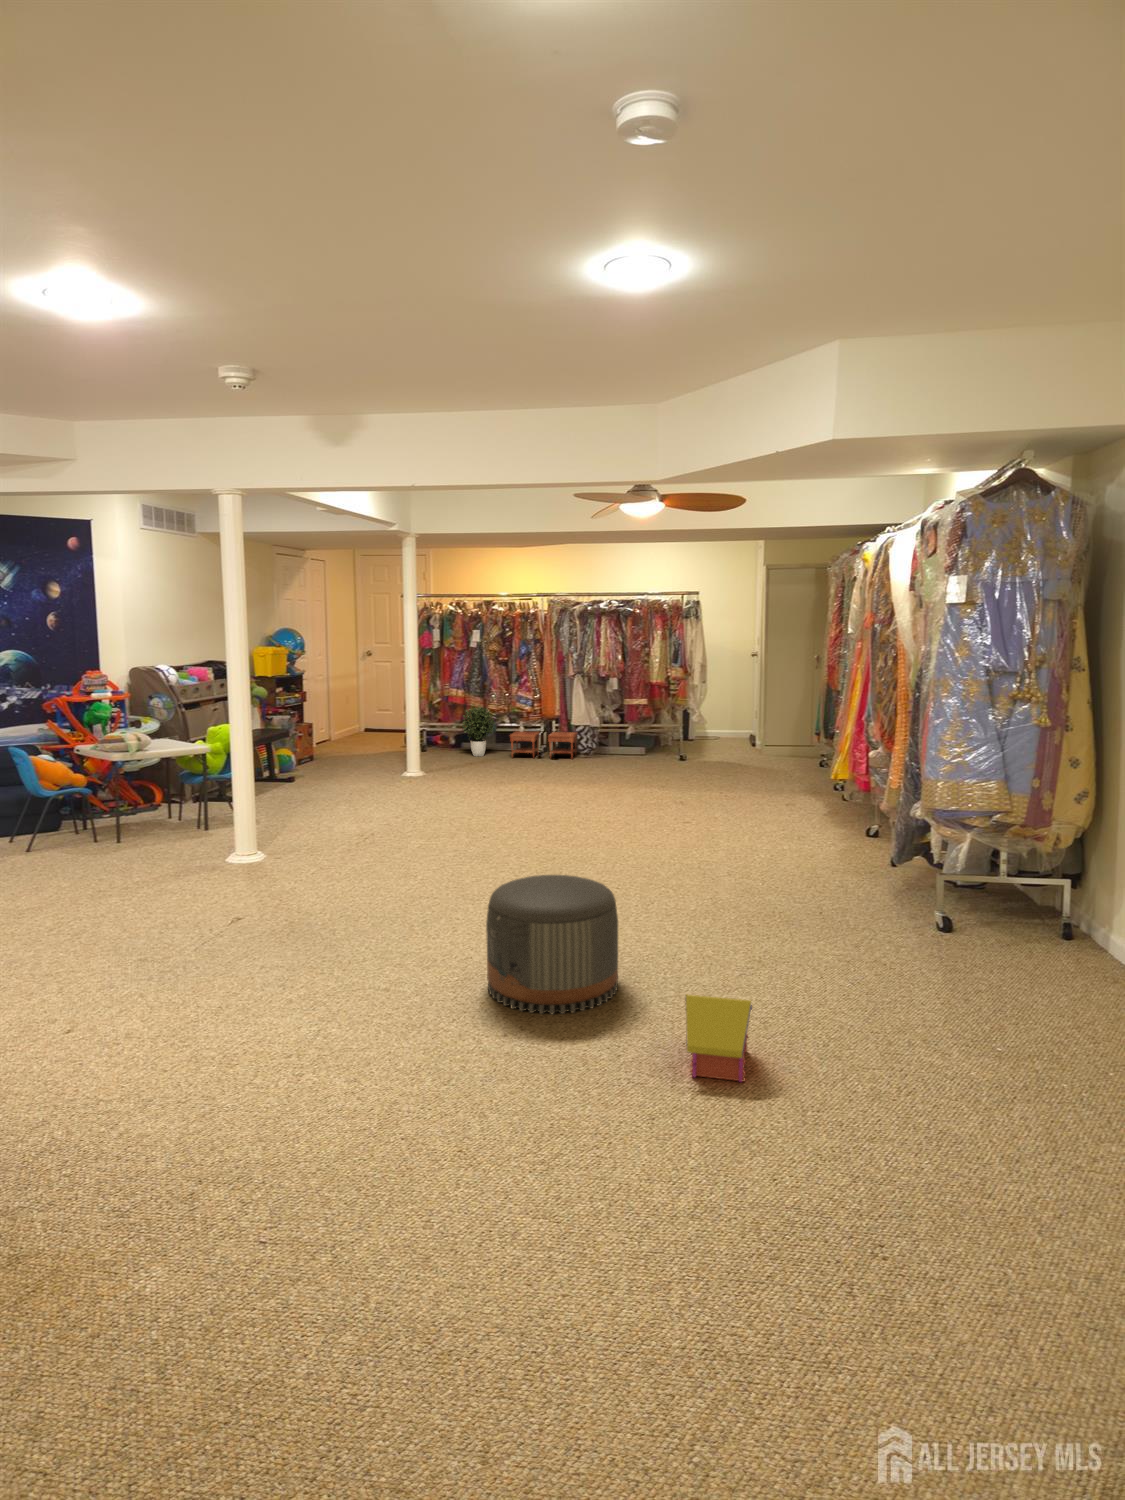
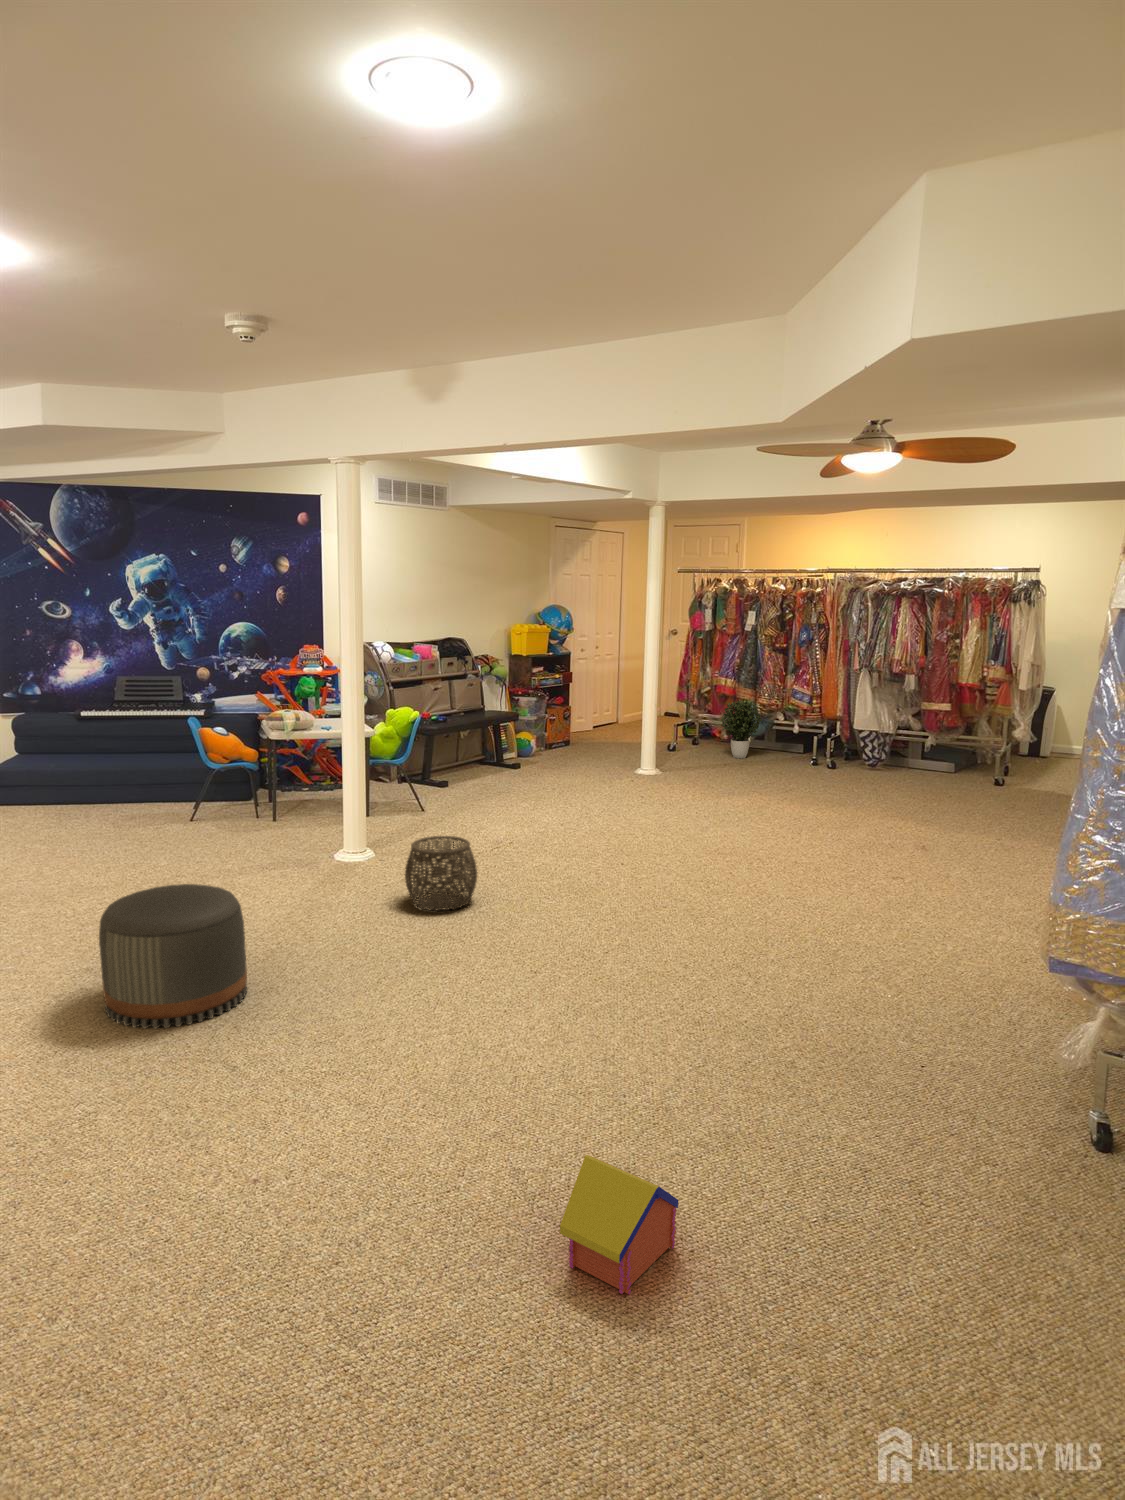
side table: present [510,731,577,756] -> none [773,732,861,773]
woven basket: none [304,822,371,889] -> present [405,836,477,911]
pouf: present [486,875,618,1014] -> present [99,884,247,1029]

